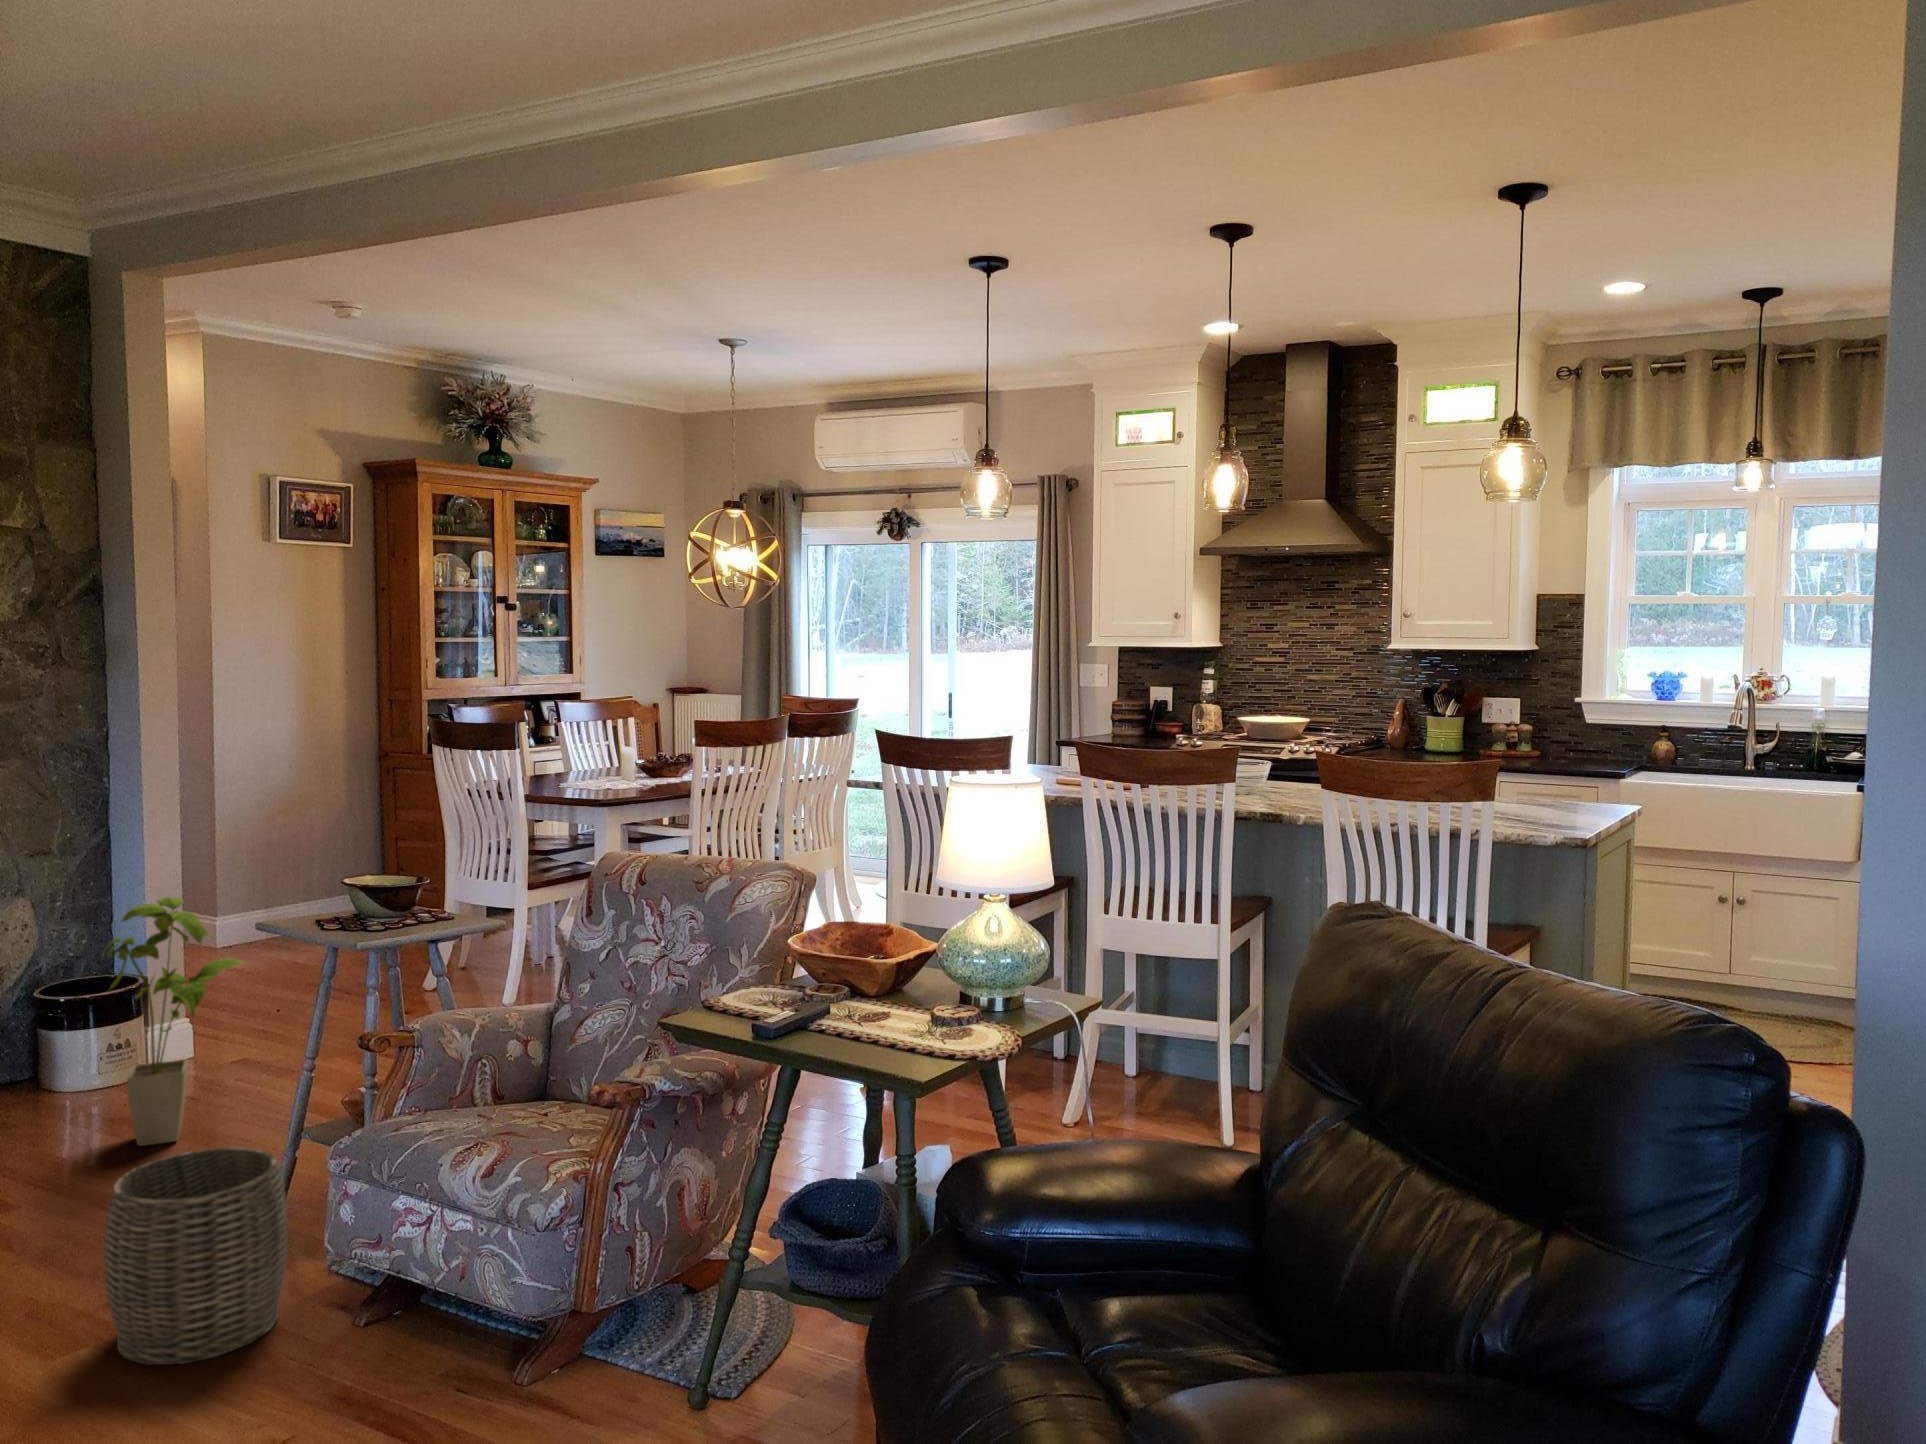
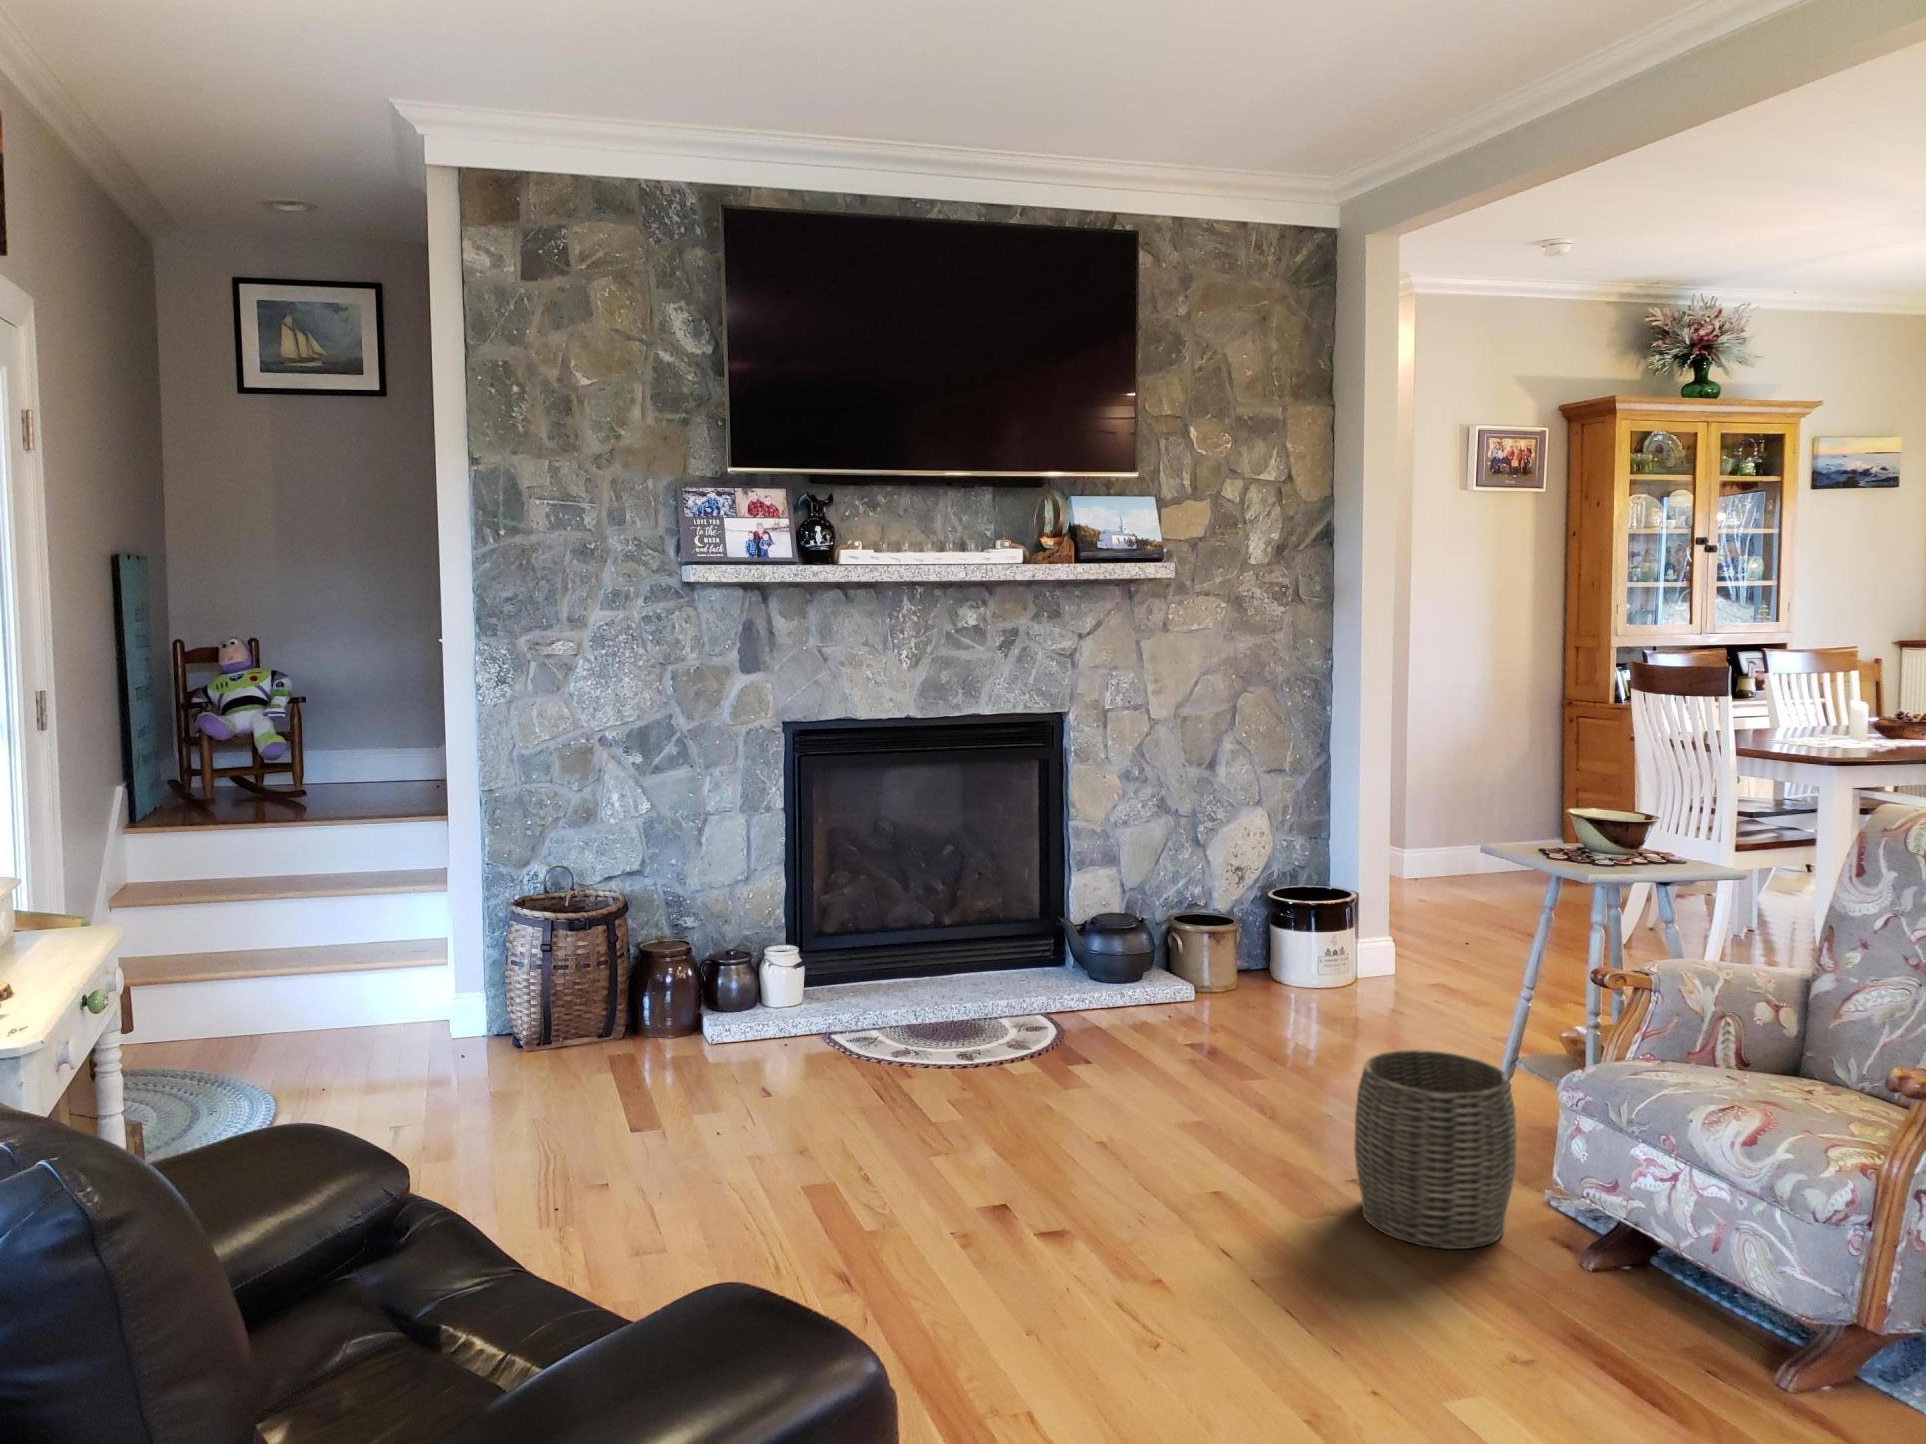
house plant: present [105,897,244,1146] -> none [1331,816,1460,1046]

